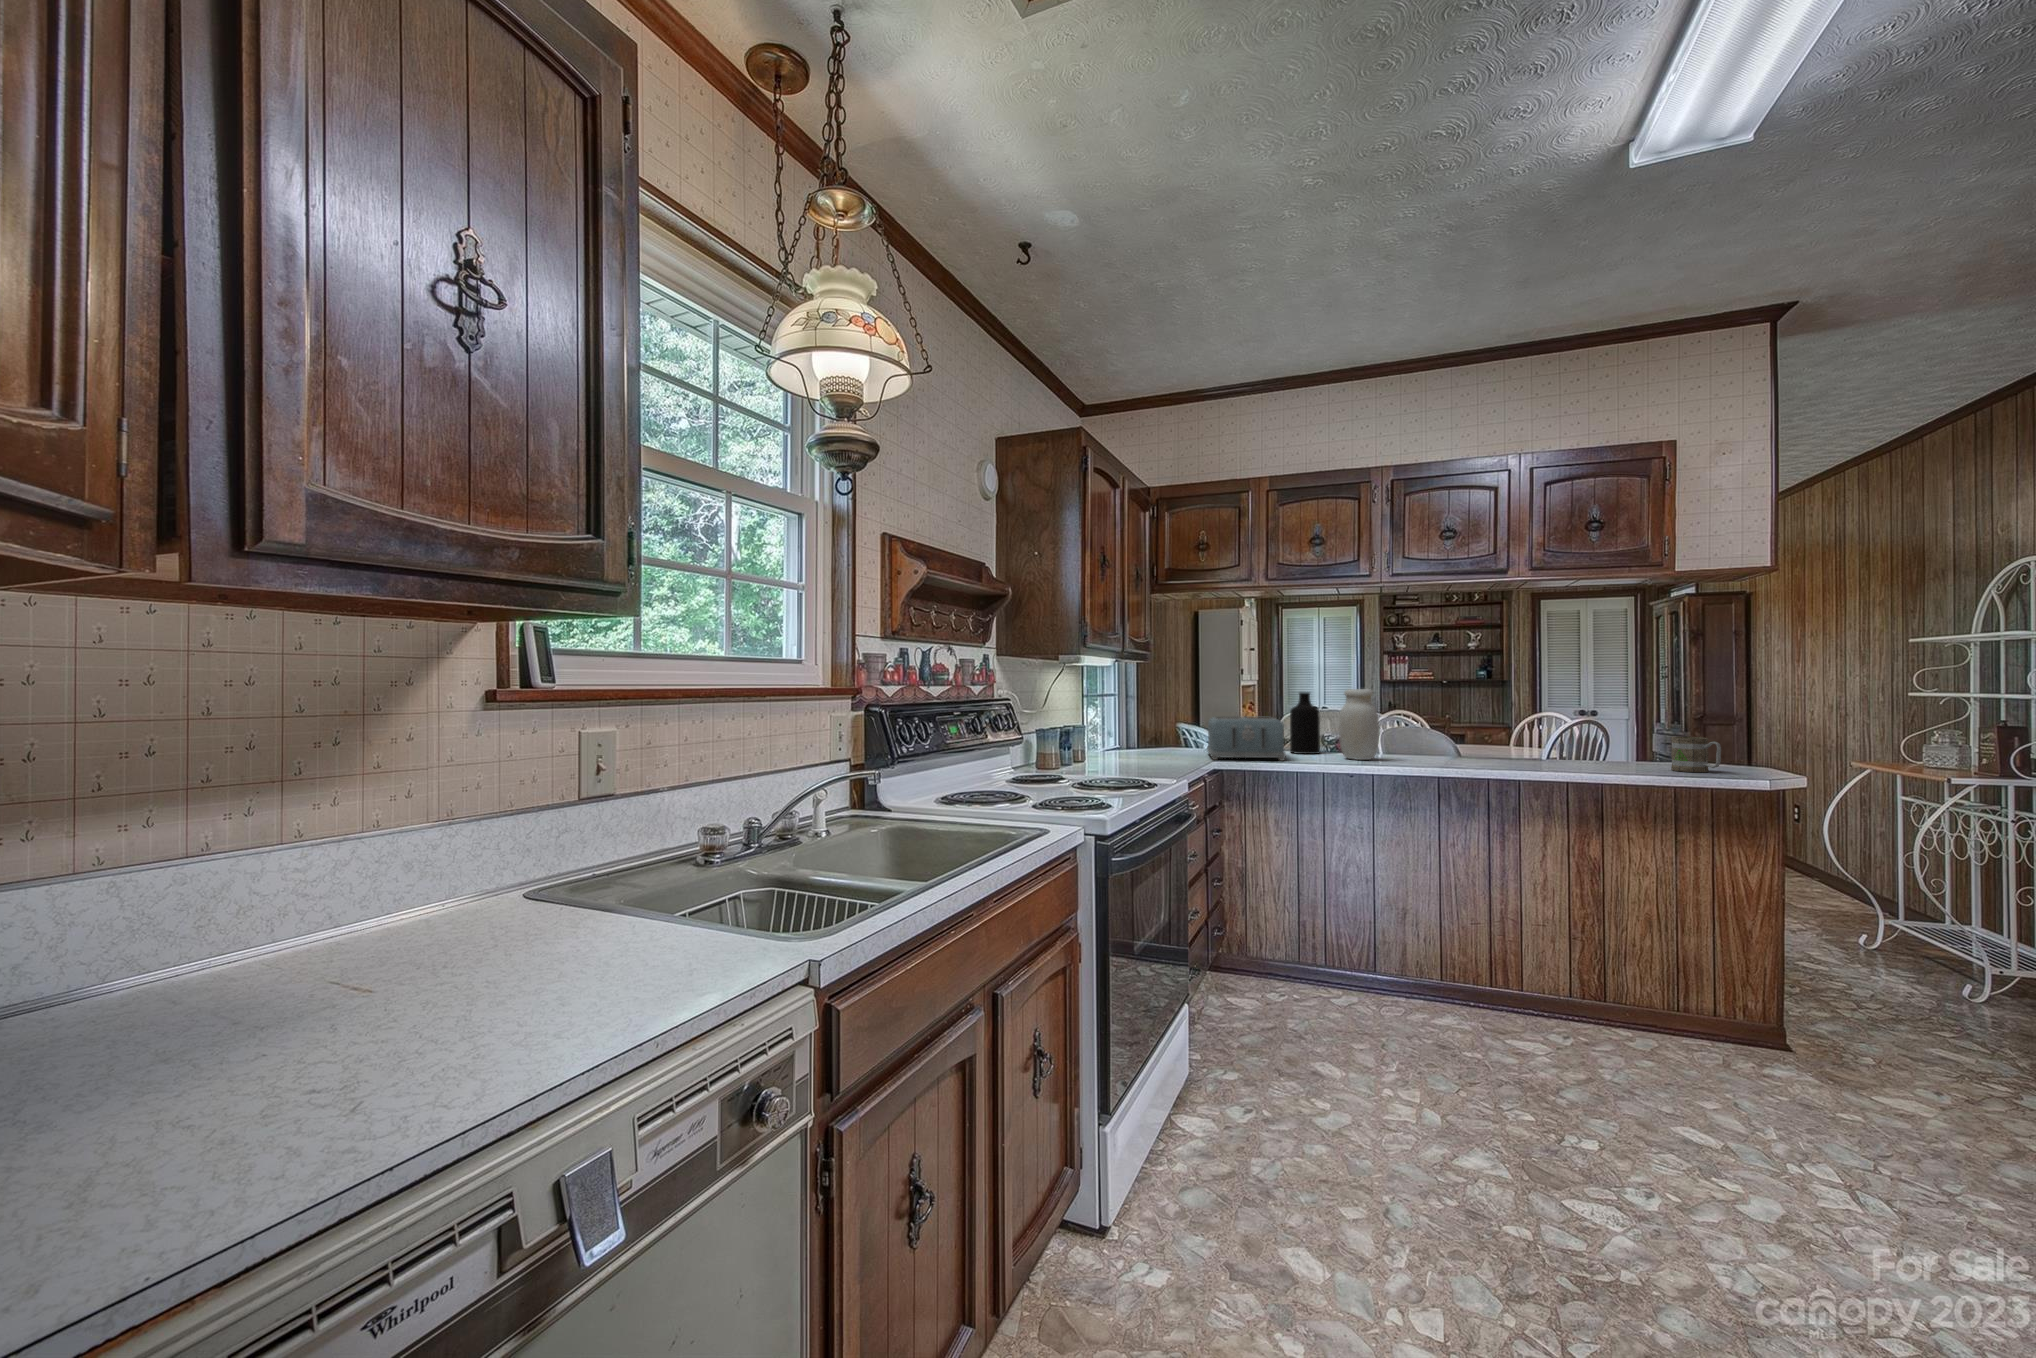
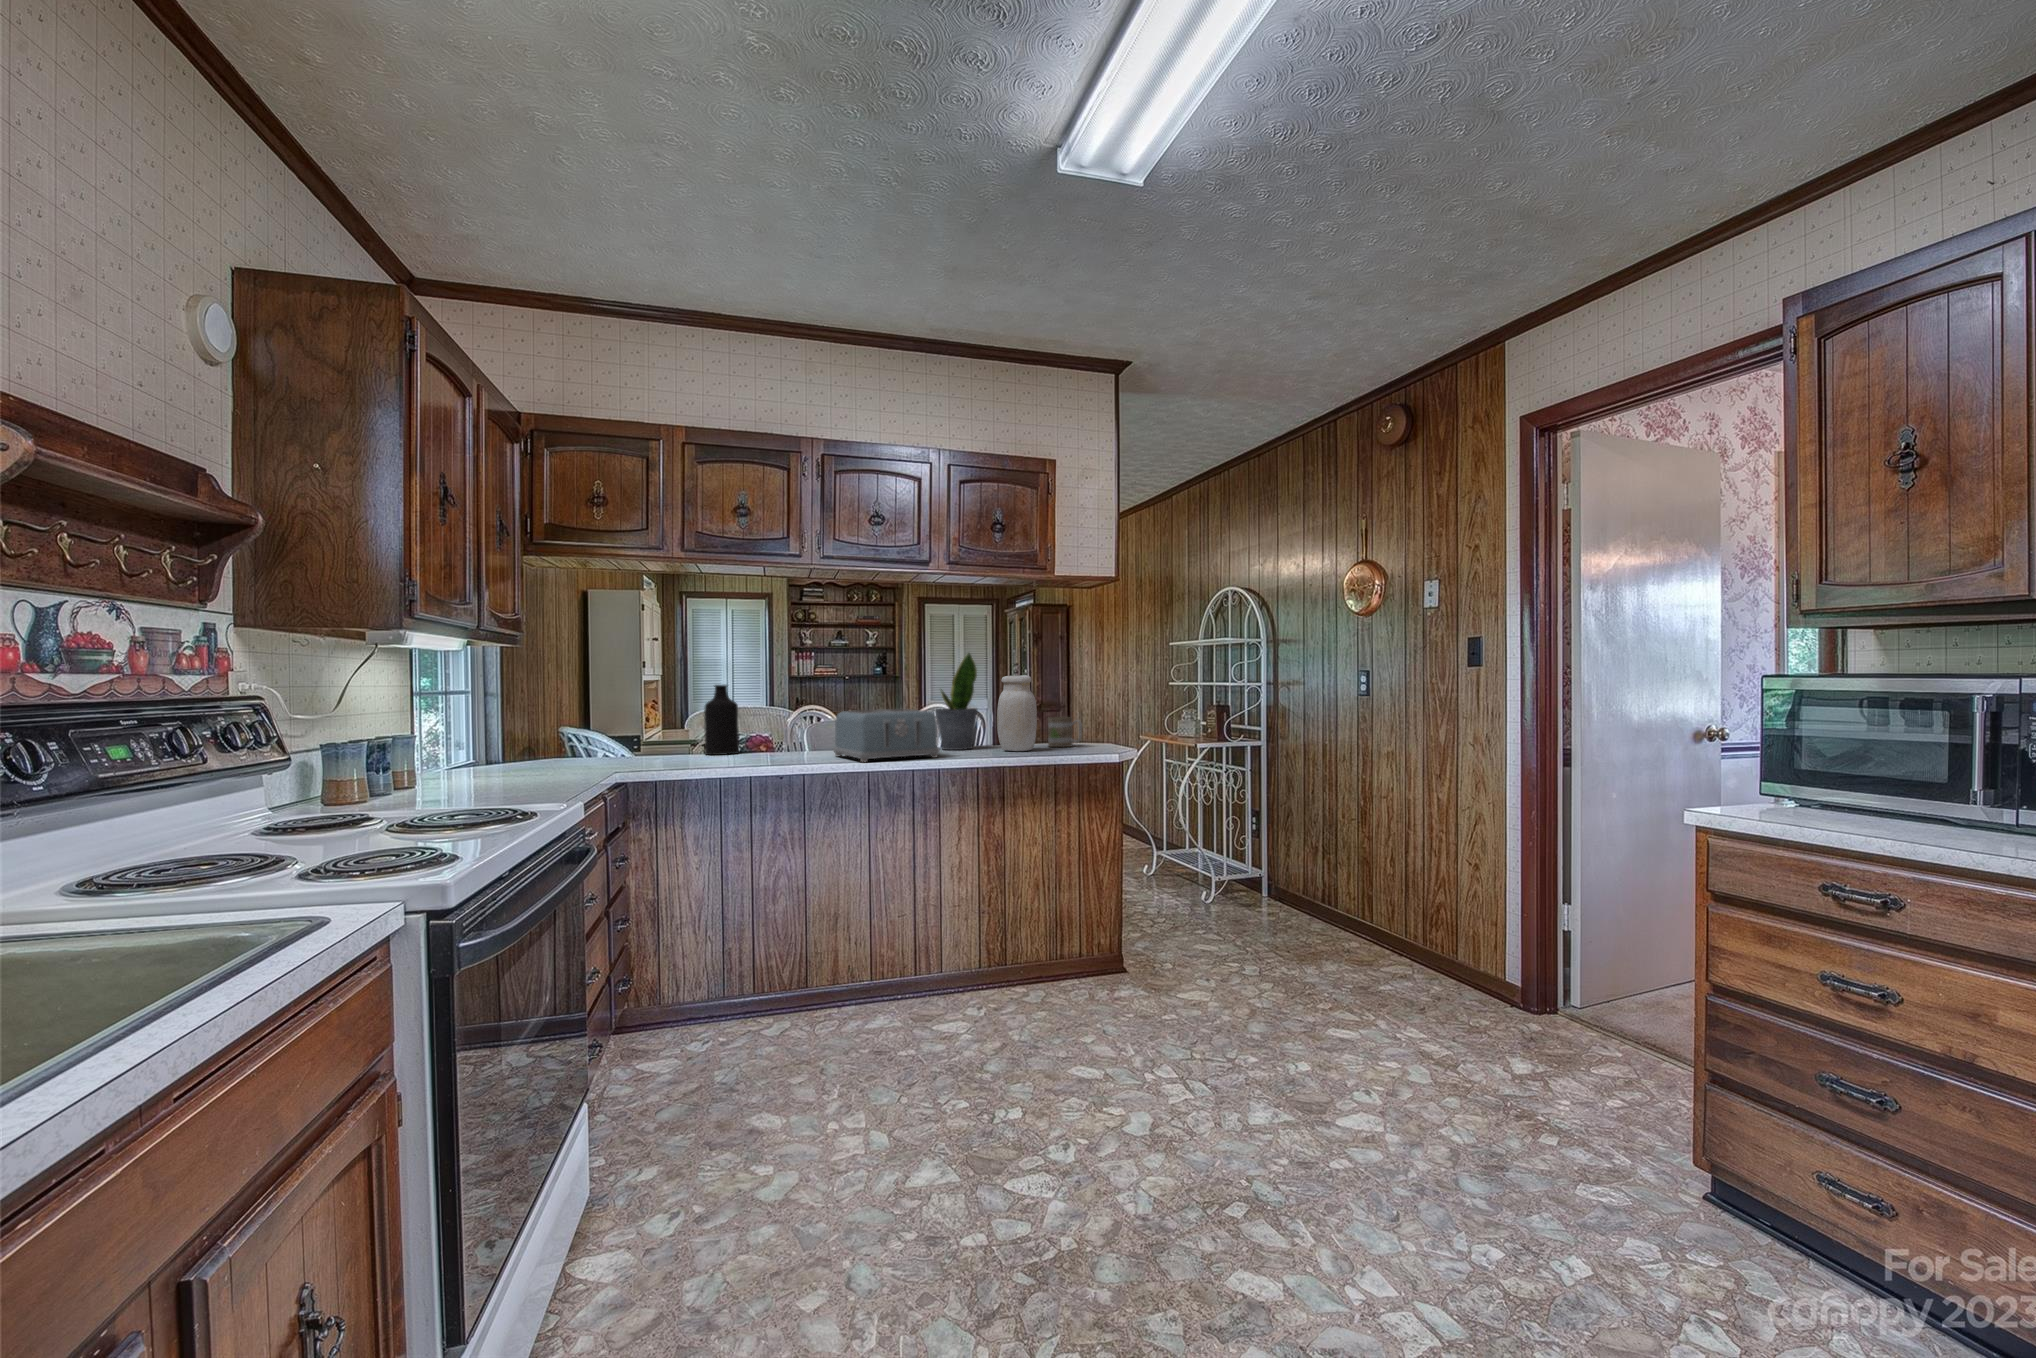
potted plant: none [1522,663,1576,766] -> present [935,653,977,750]
jar: present [1339,689,1379,760] -> present [997,675,1037,751]
toaster: present [1207,716,1286,761] -> present [834,709,940,762]

